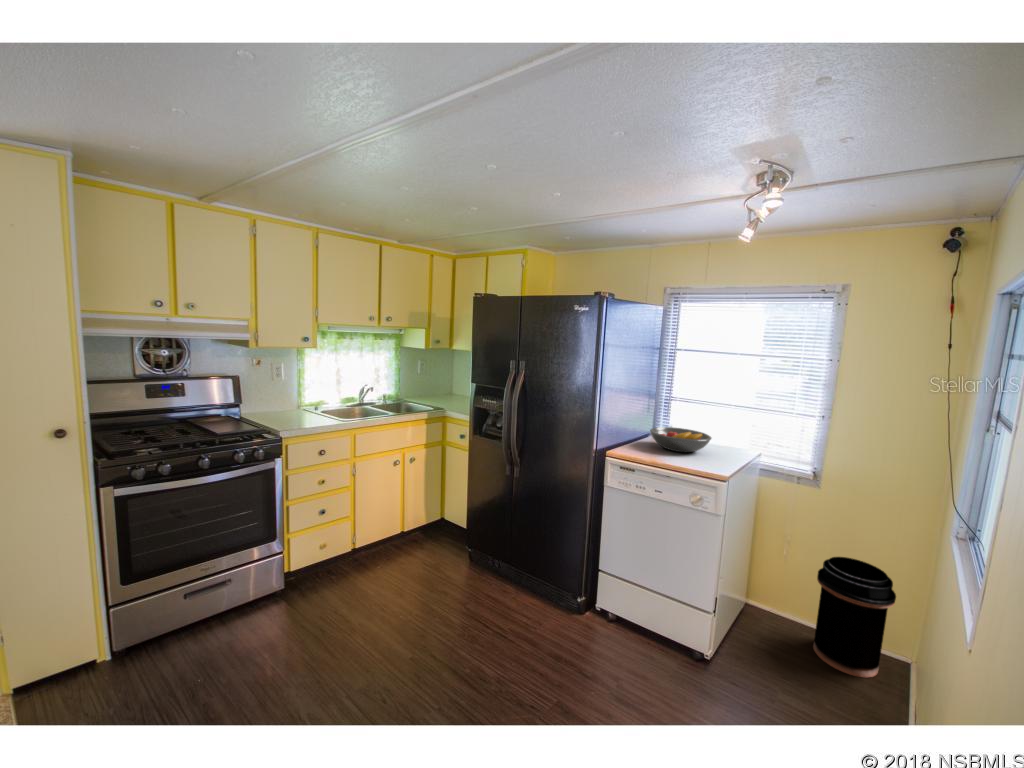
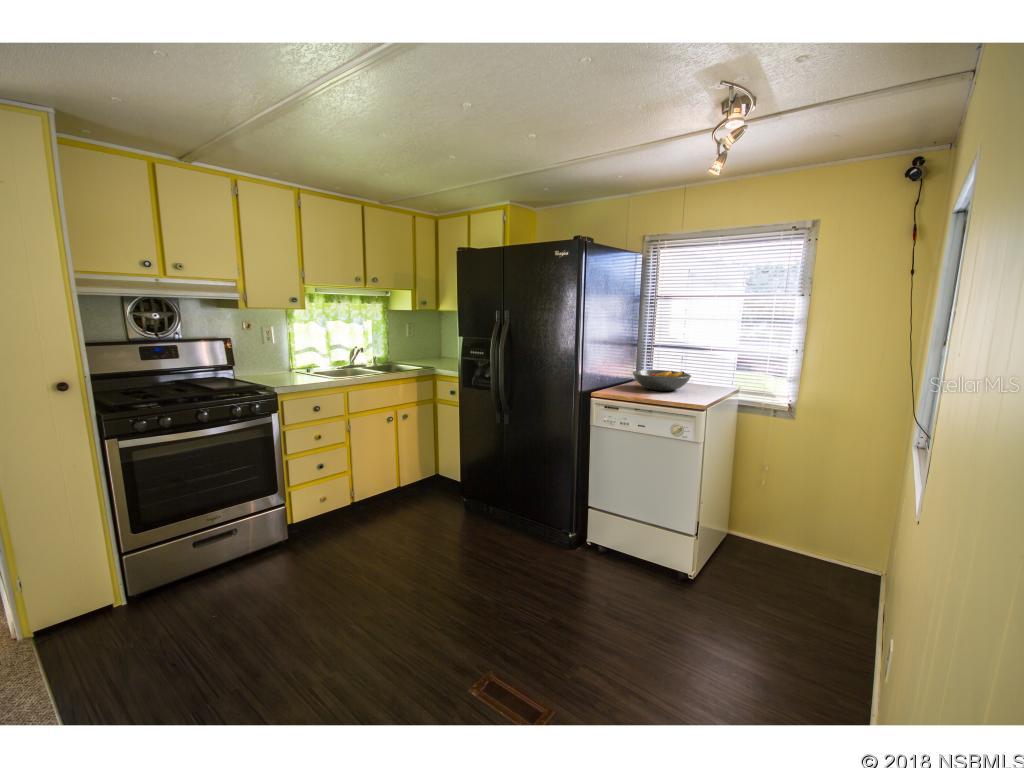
trash can: present [813,557,896,677] -> none [790,480,864,586]

